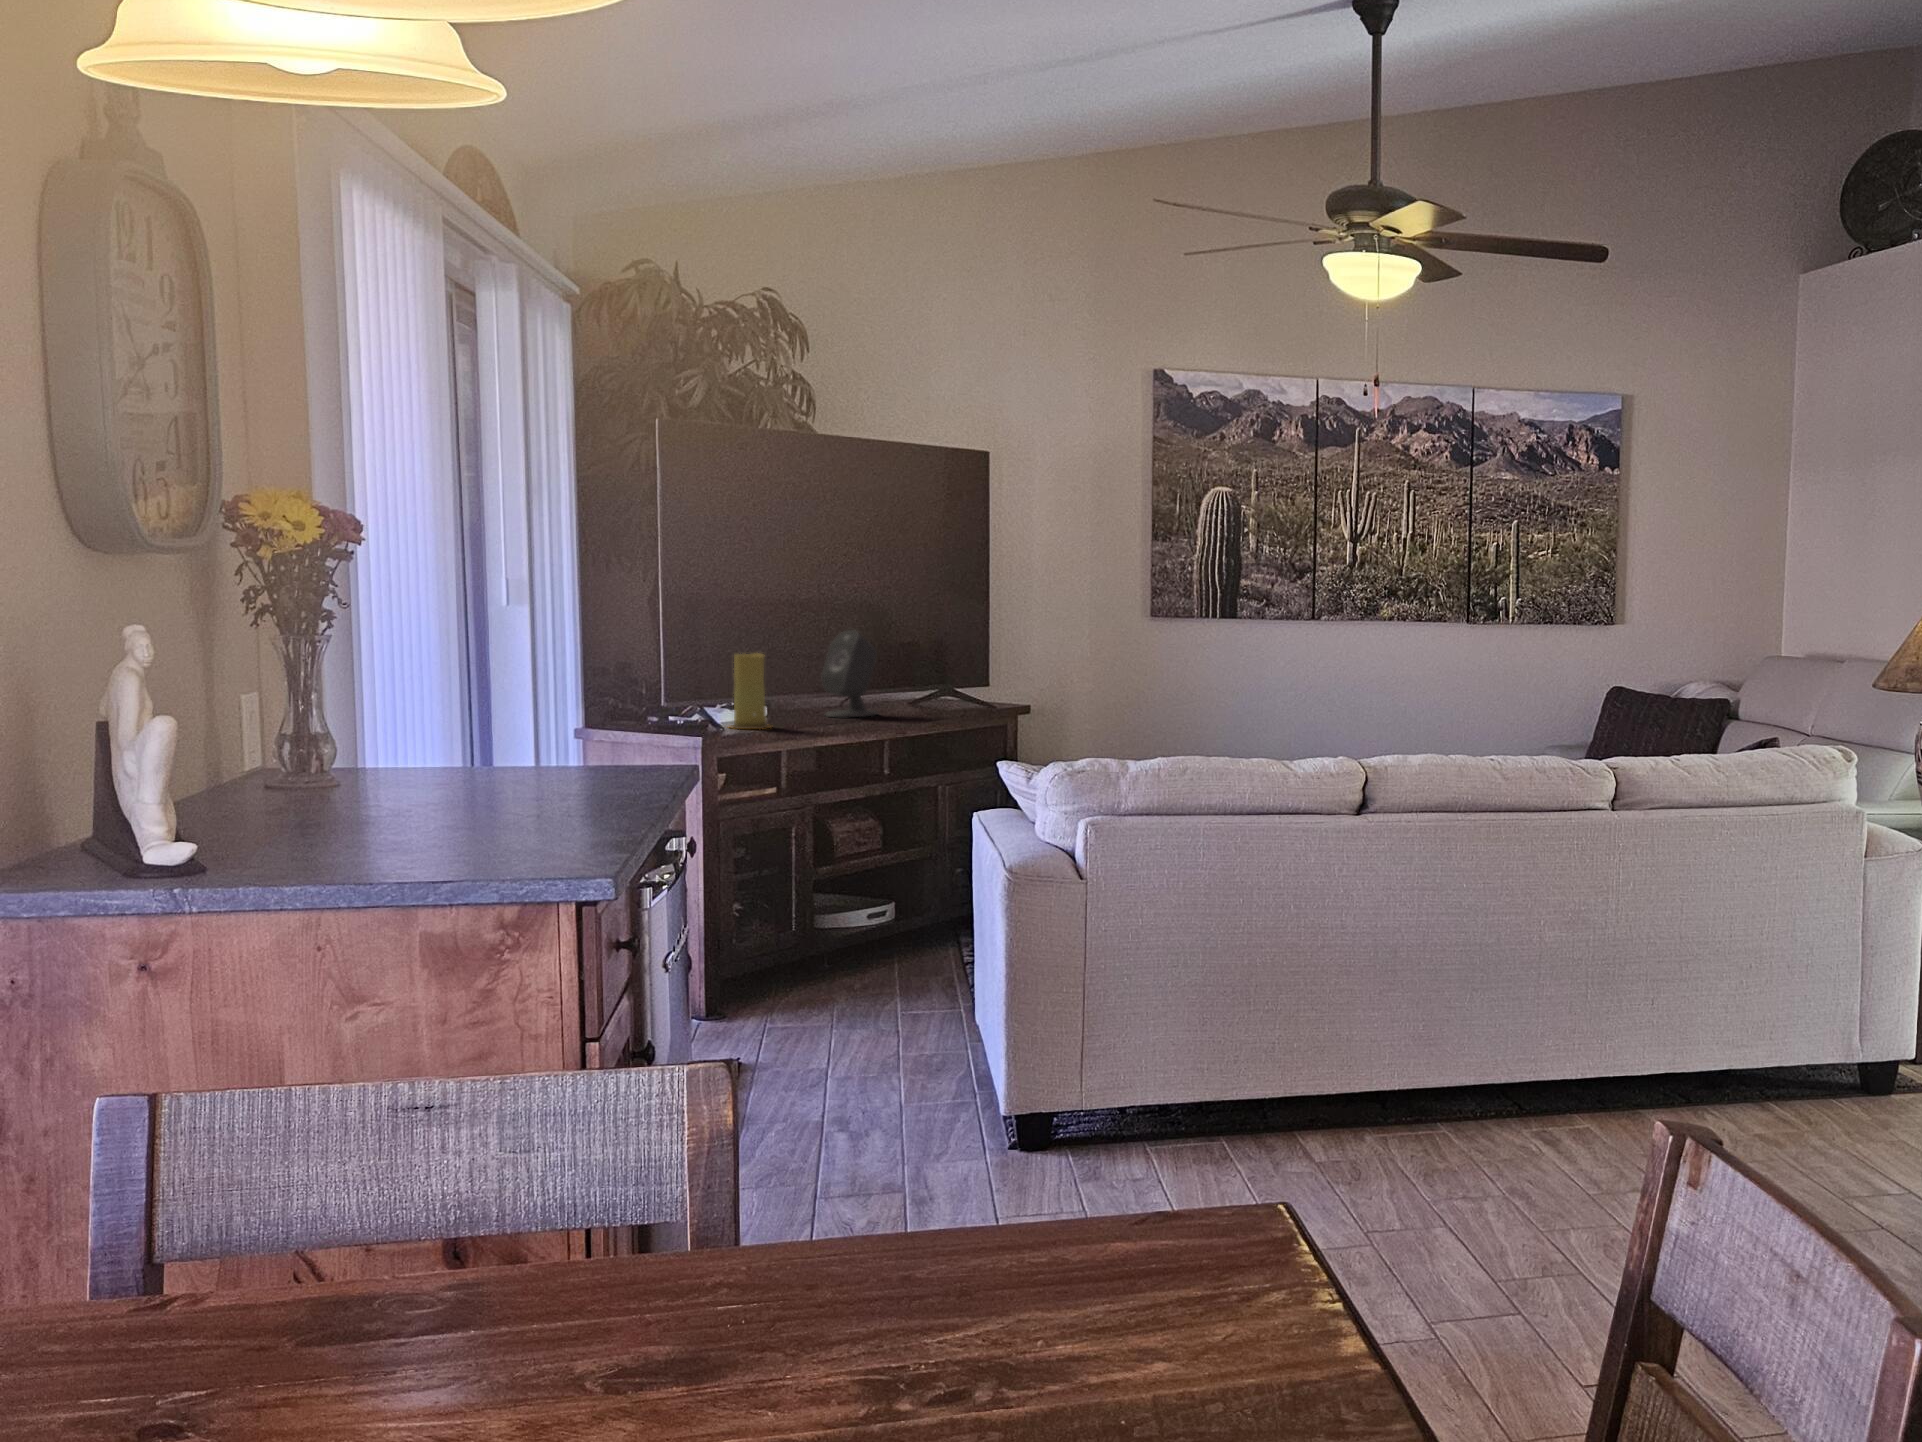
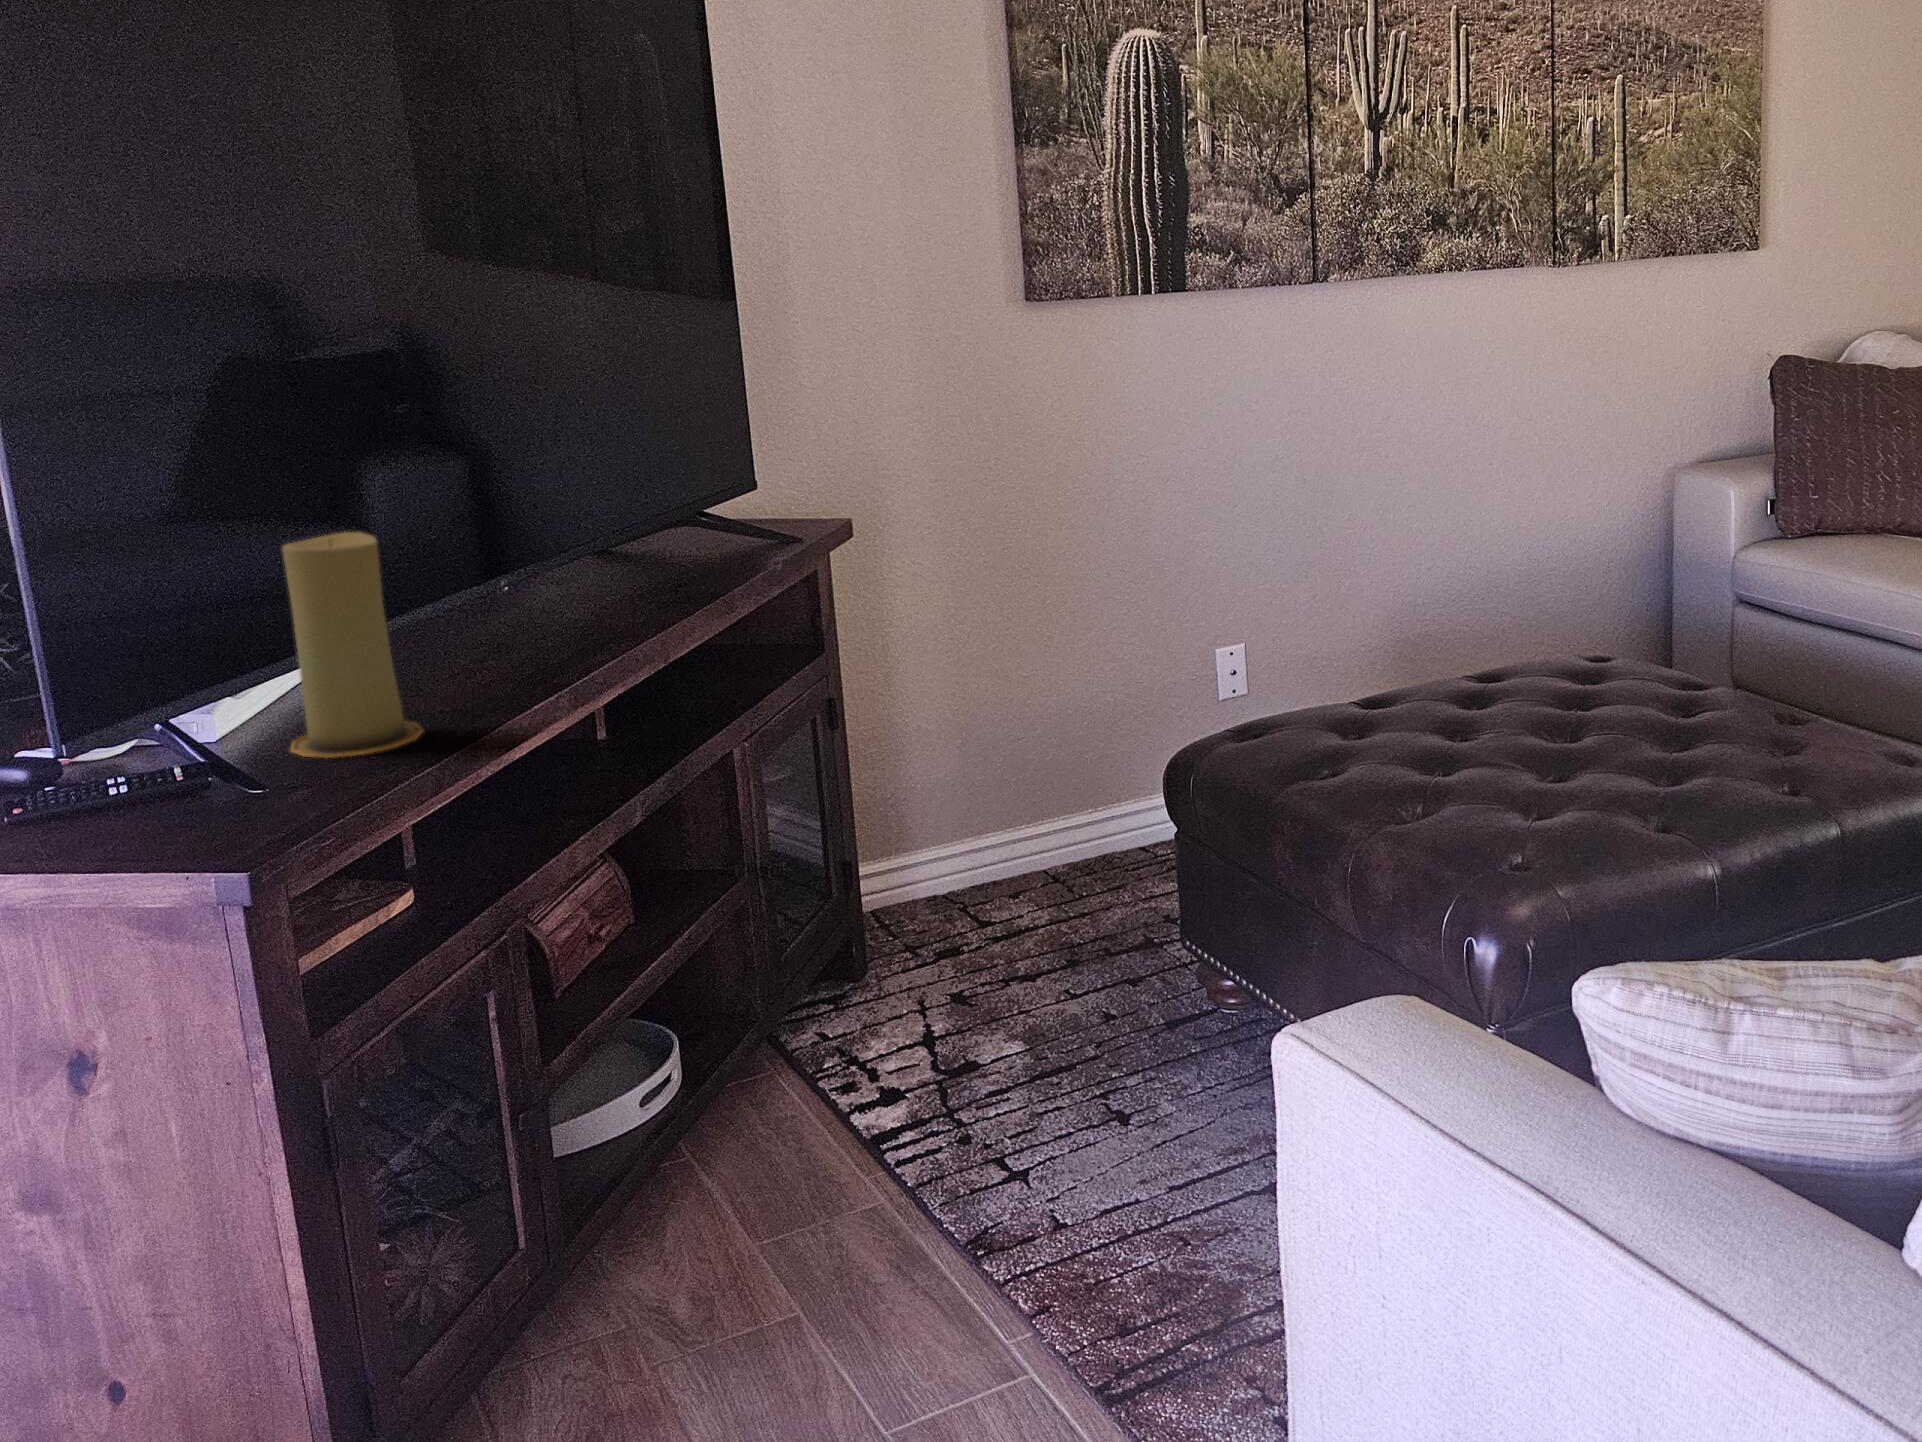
speaker: present [822,630,878,717] -> none [460,418,610,646]

